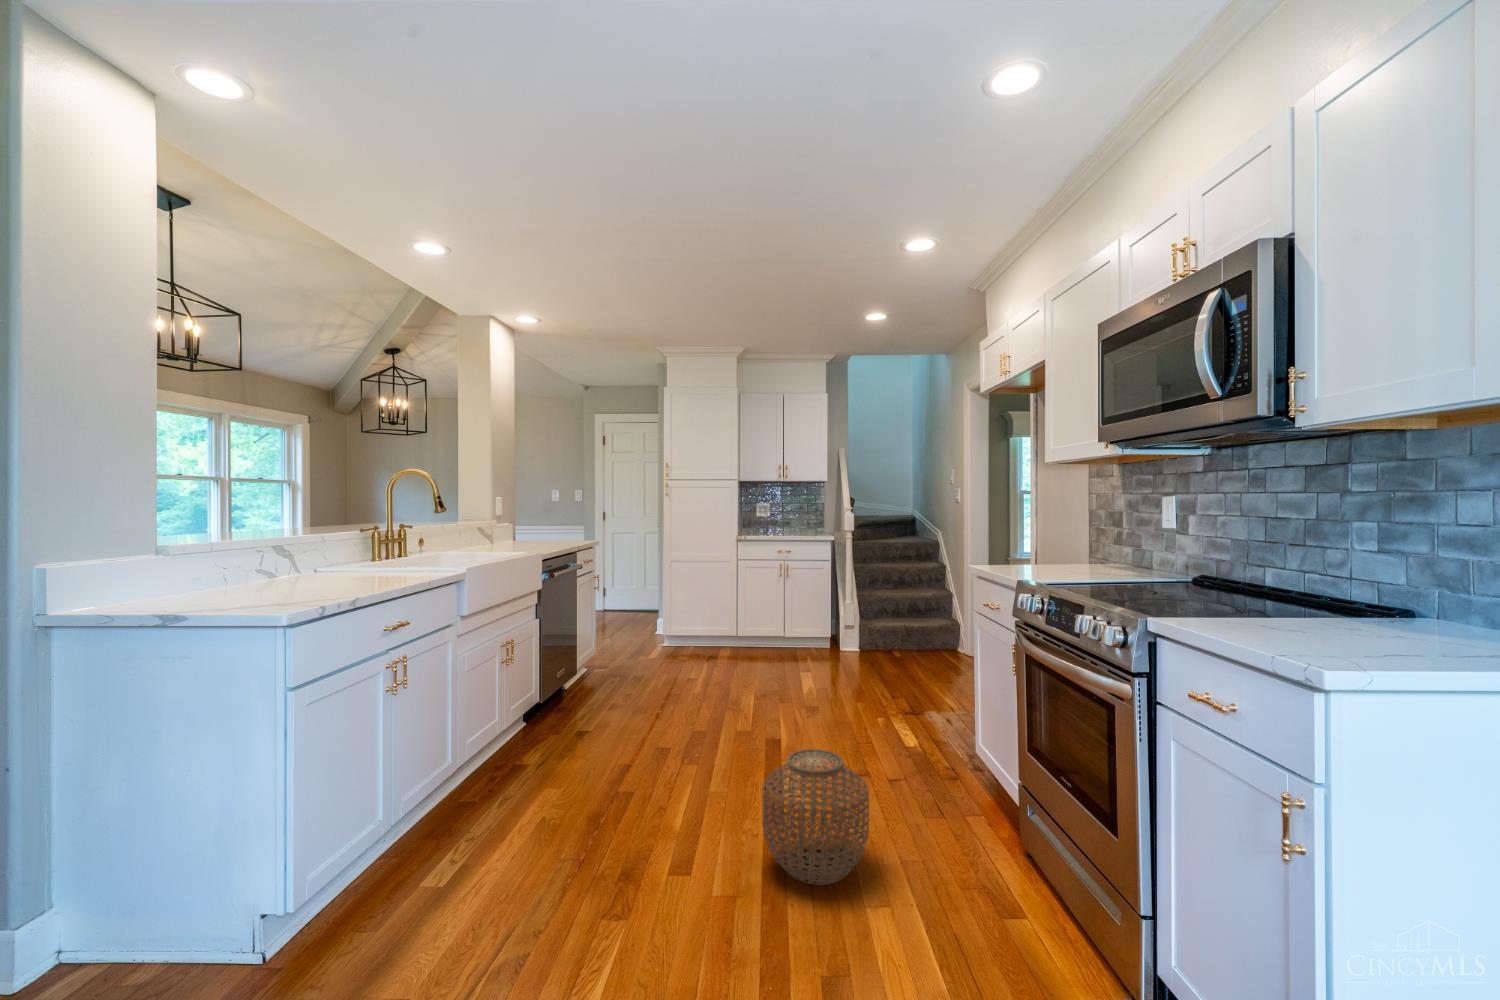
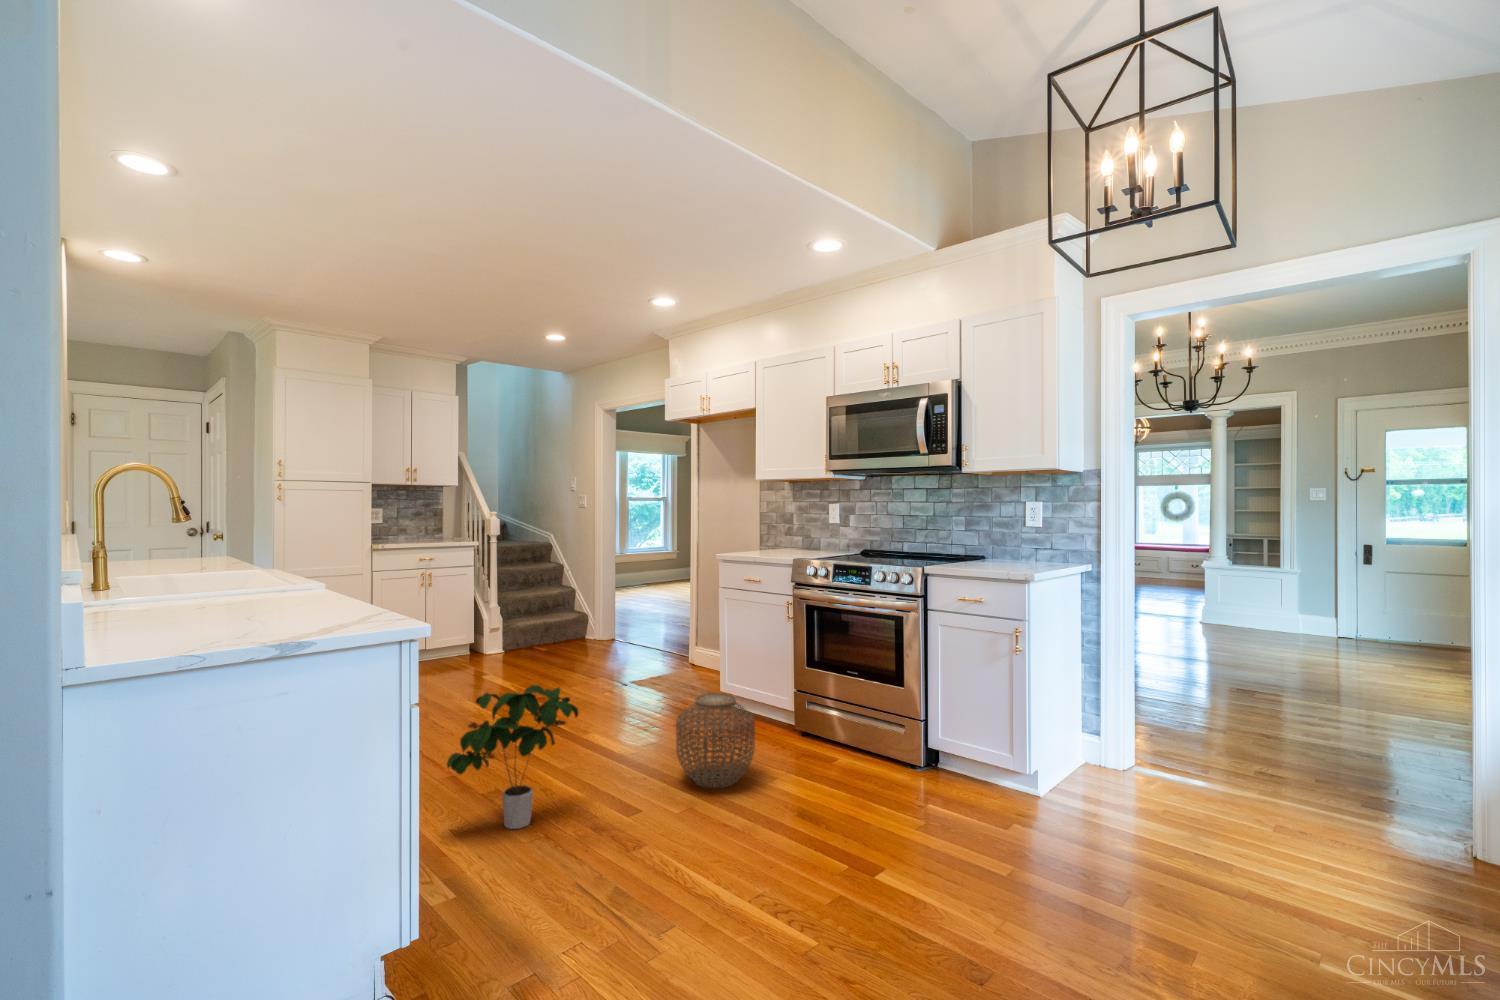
potted plant: none [533,687,653,837] -> present [447,685,578,829]

